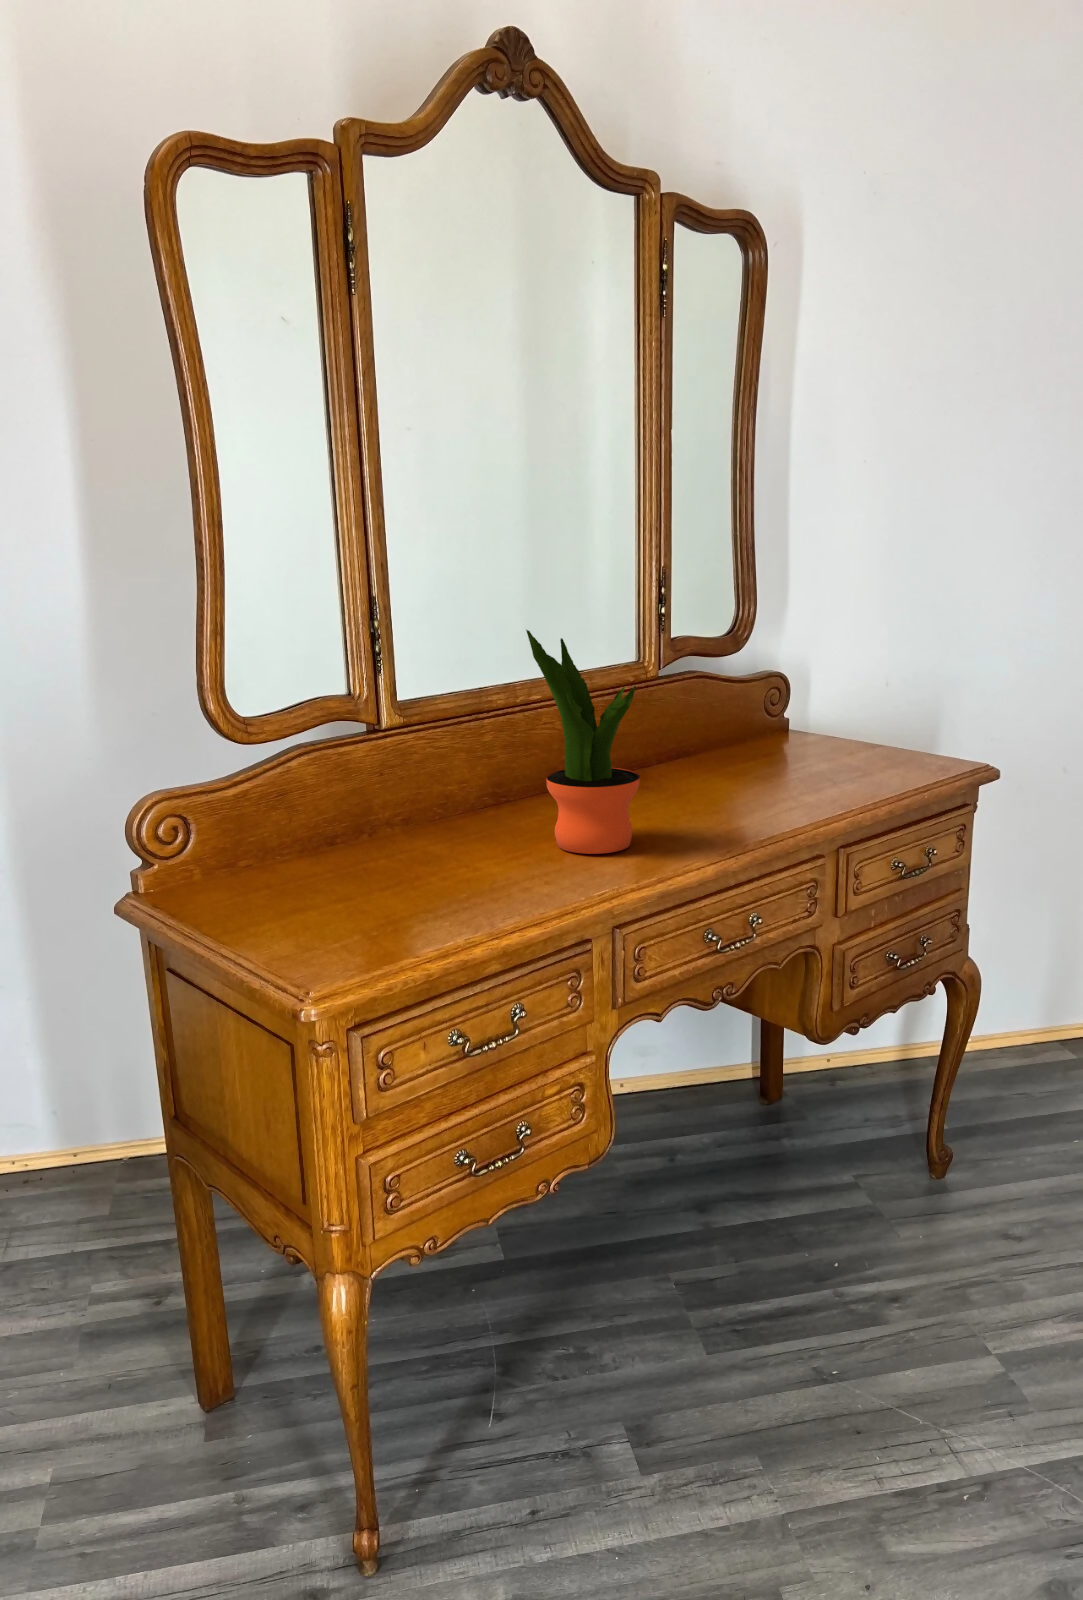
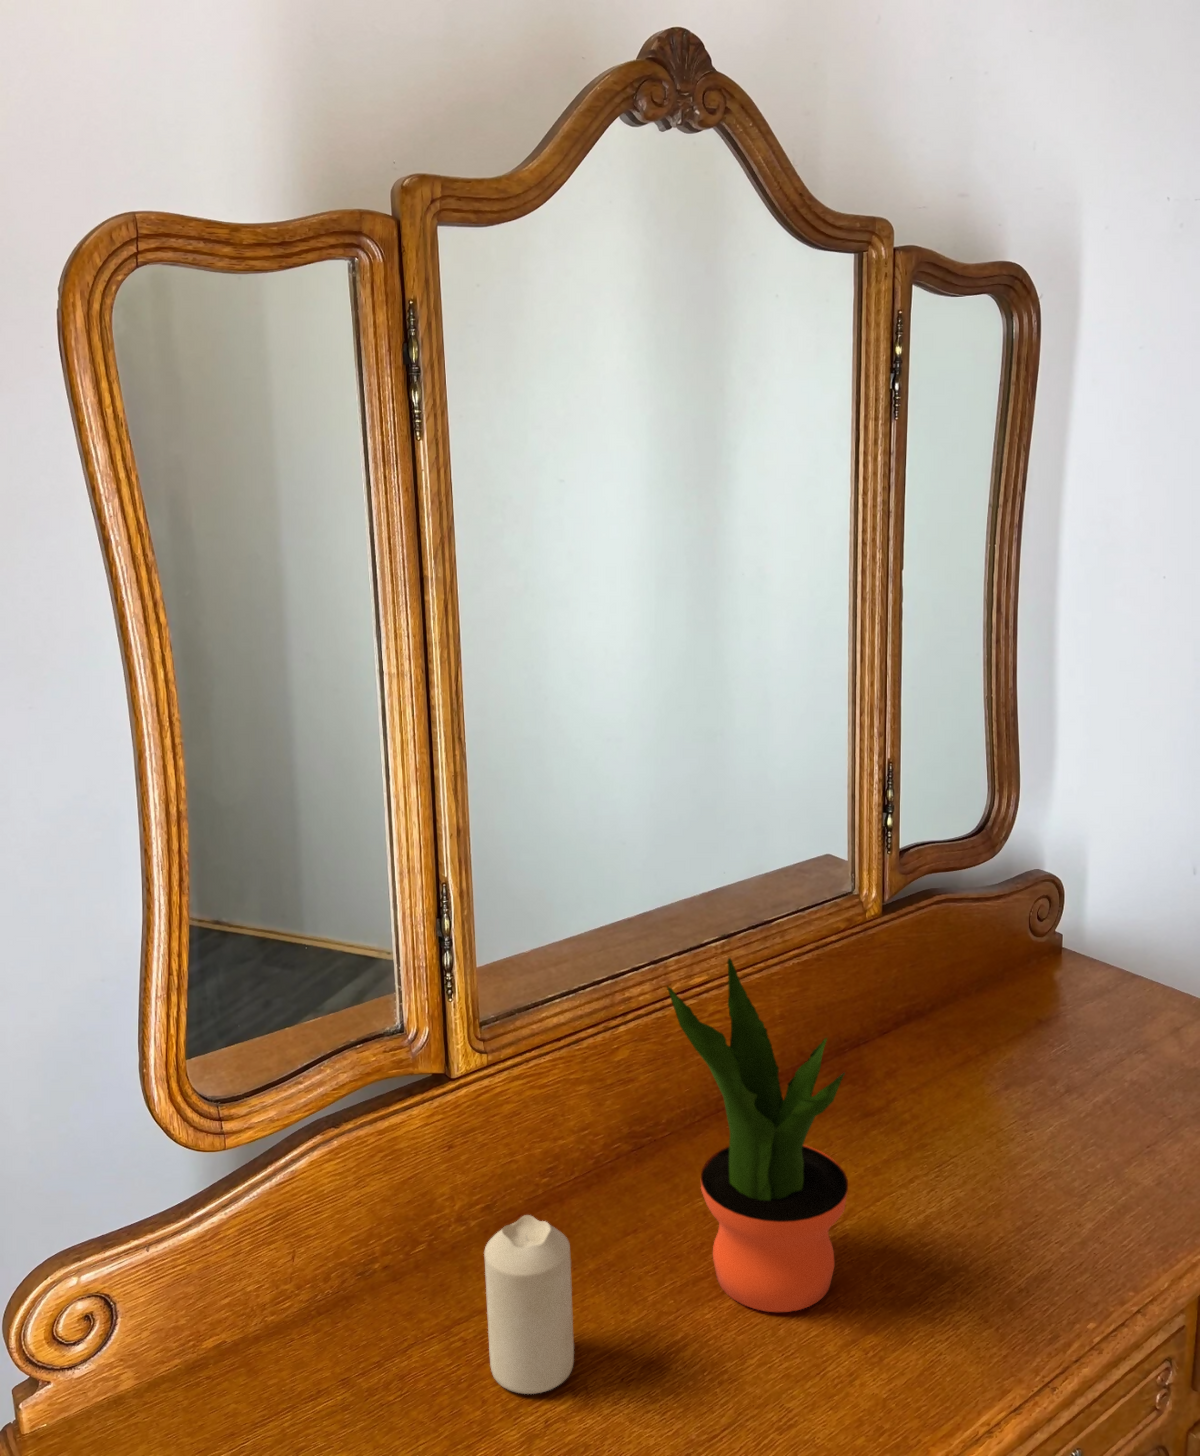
candle: none [417,778,473,880] -> present [484,1215,574,1394]

